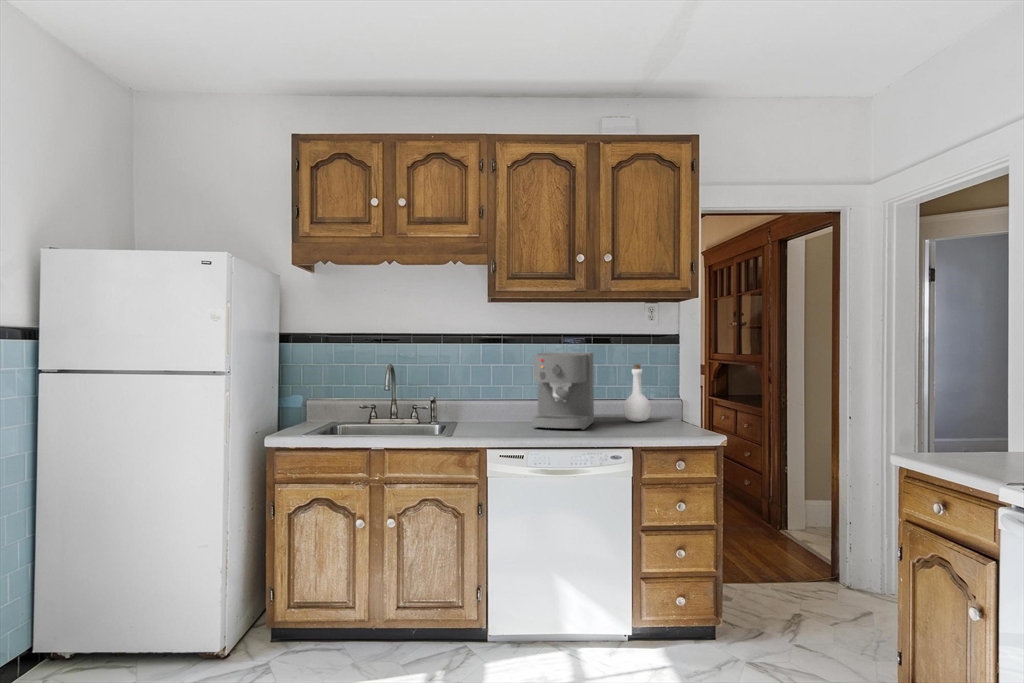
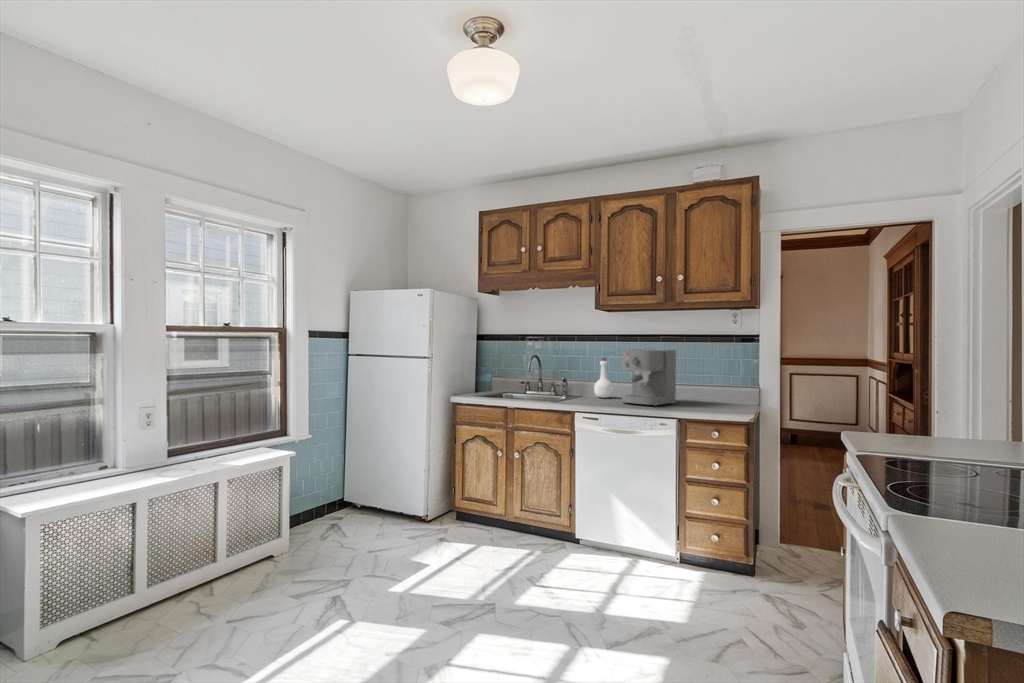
bottle: present [624,364,651,422] -> present [594,358,613,398]

